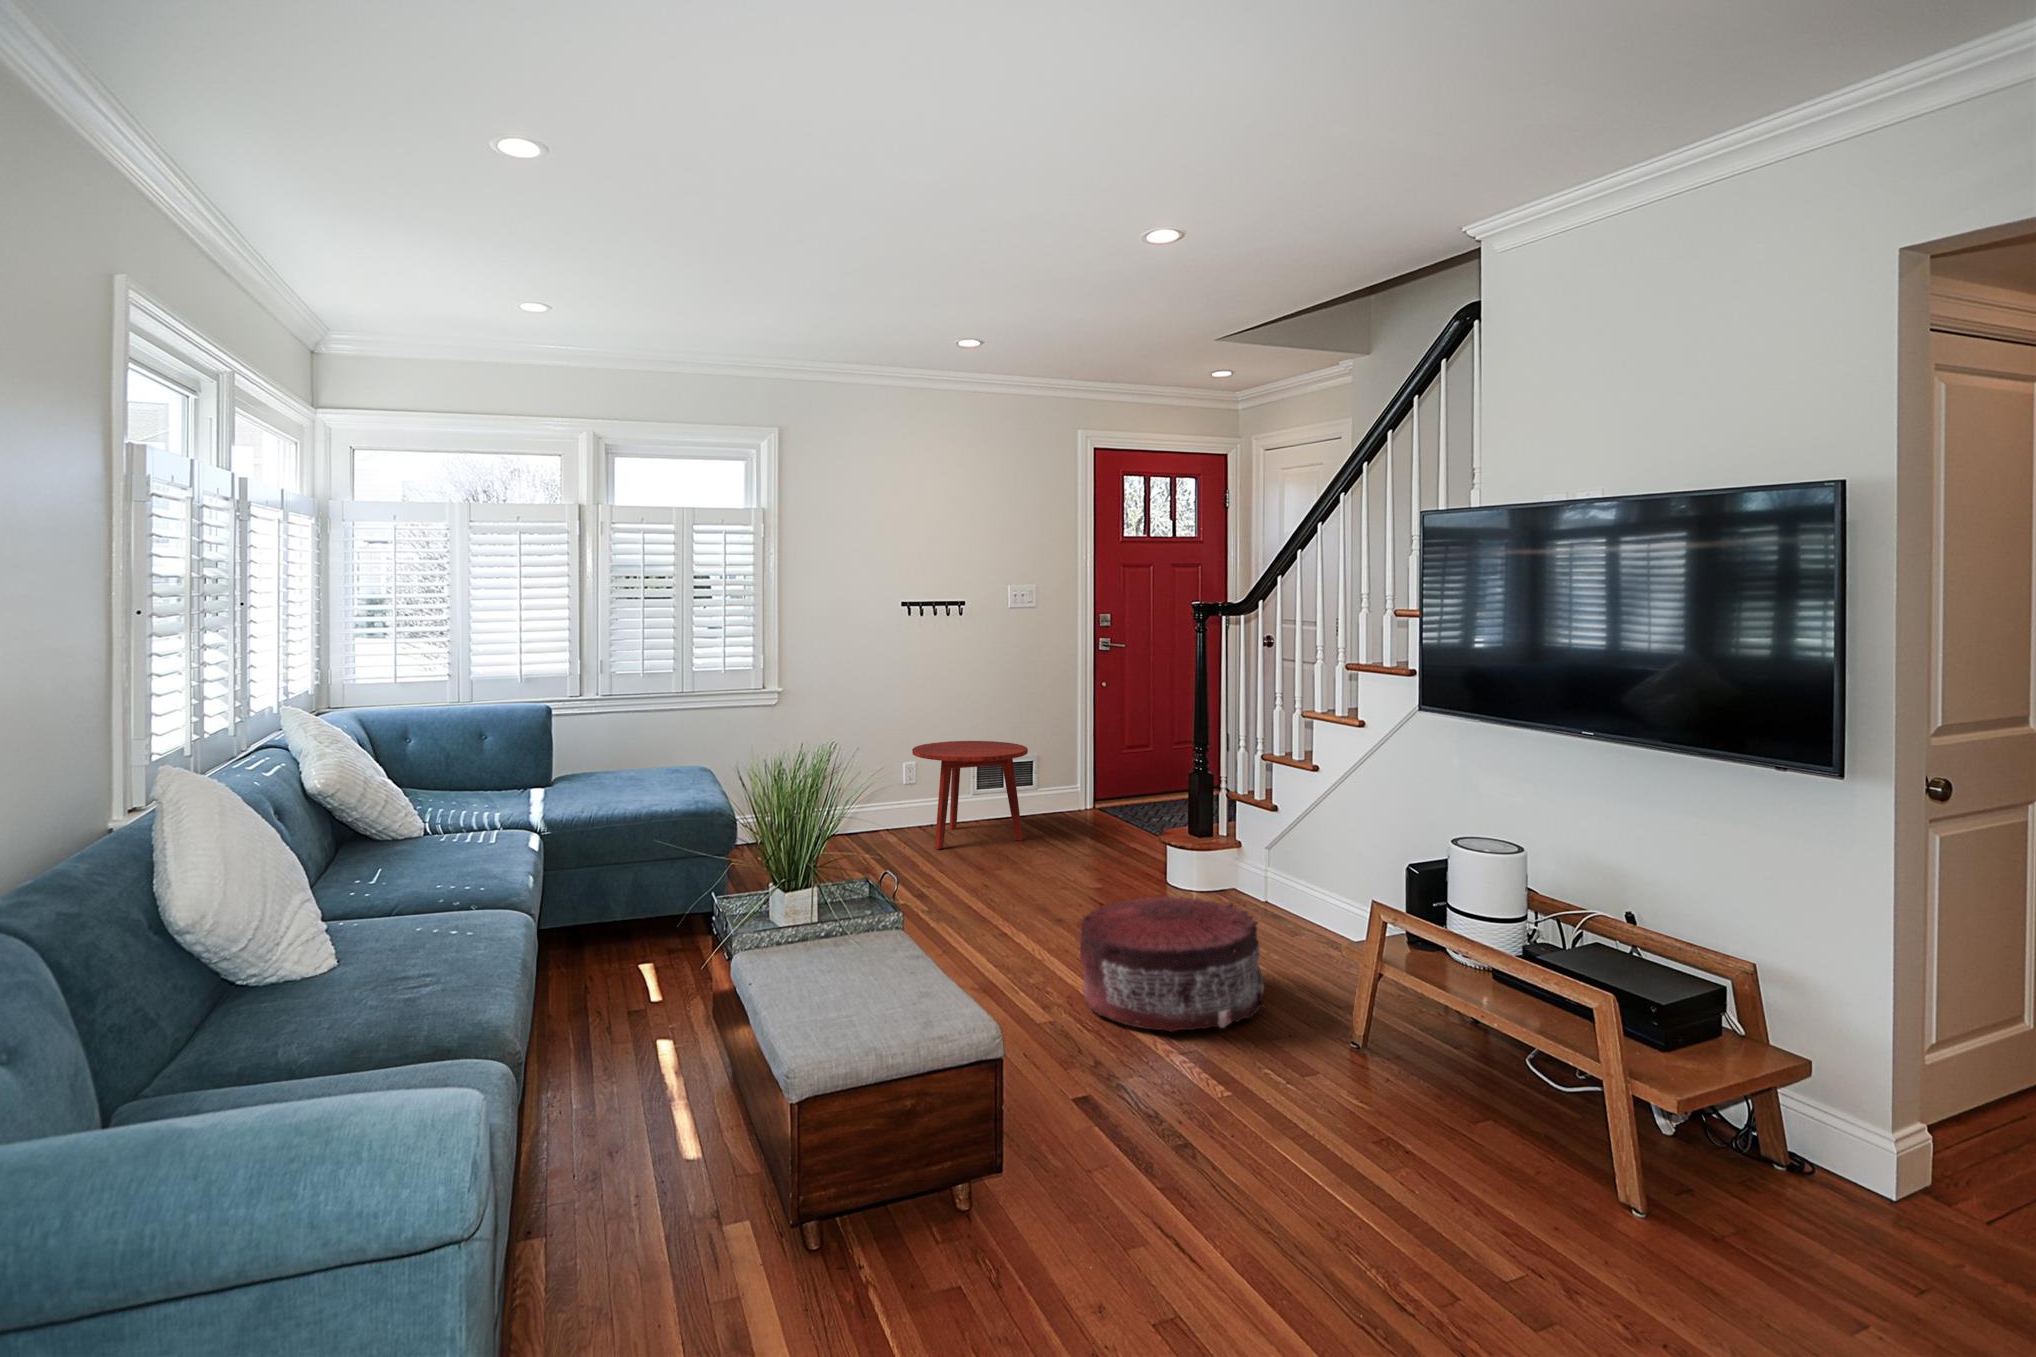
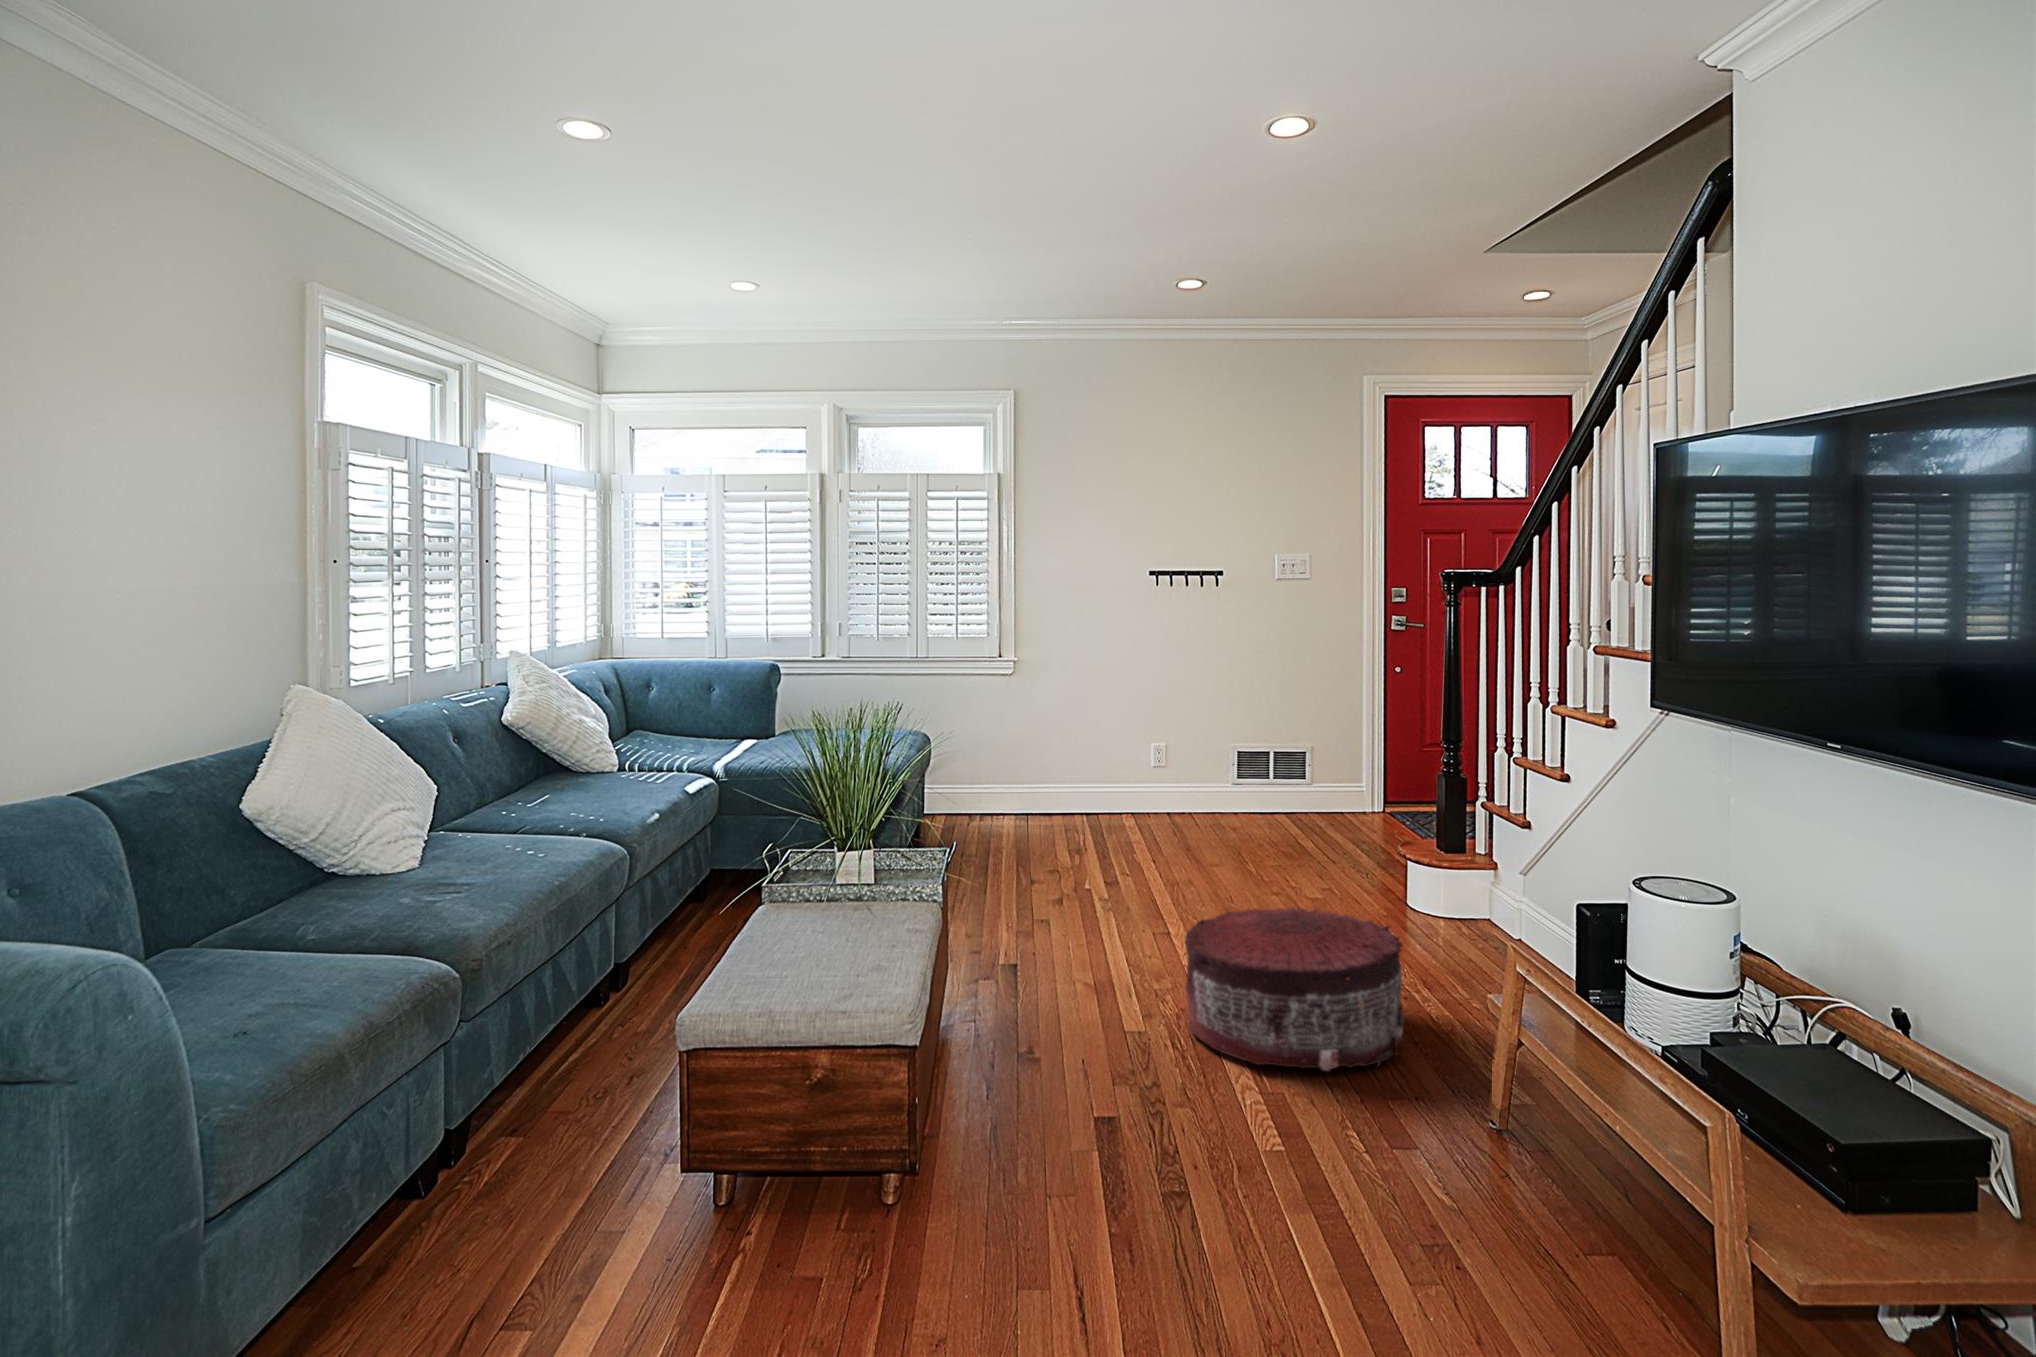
side table: present [912,741,1028,849] -> none [1147,726,1279,842]

